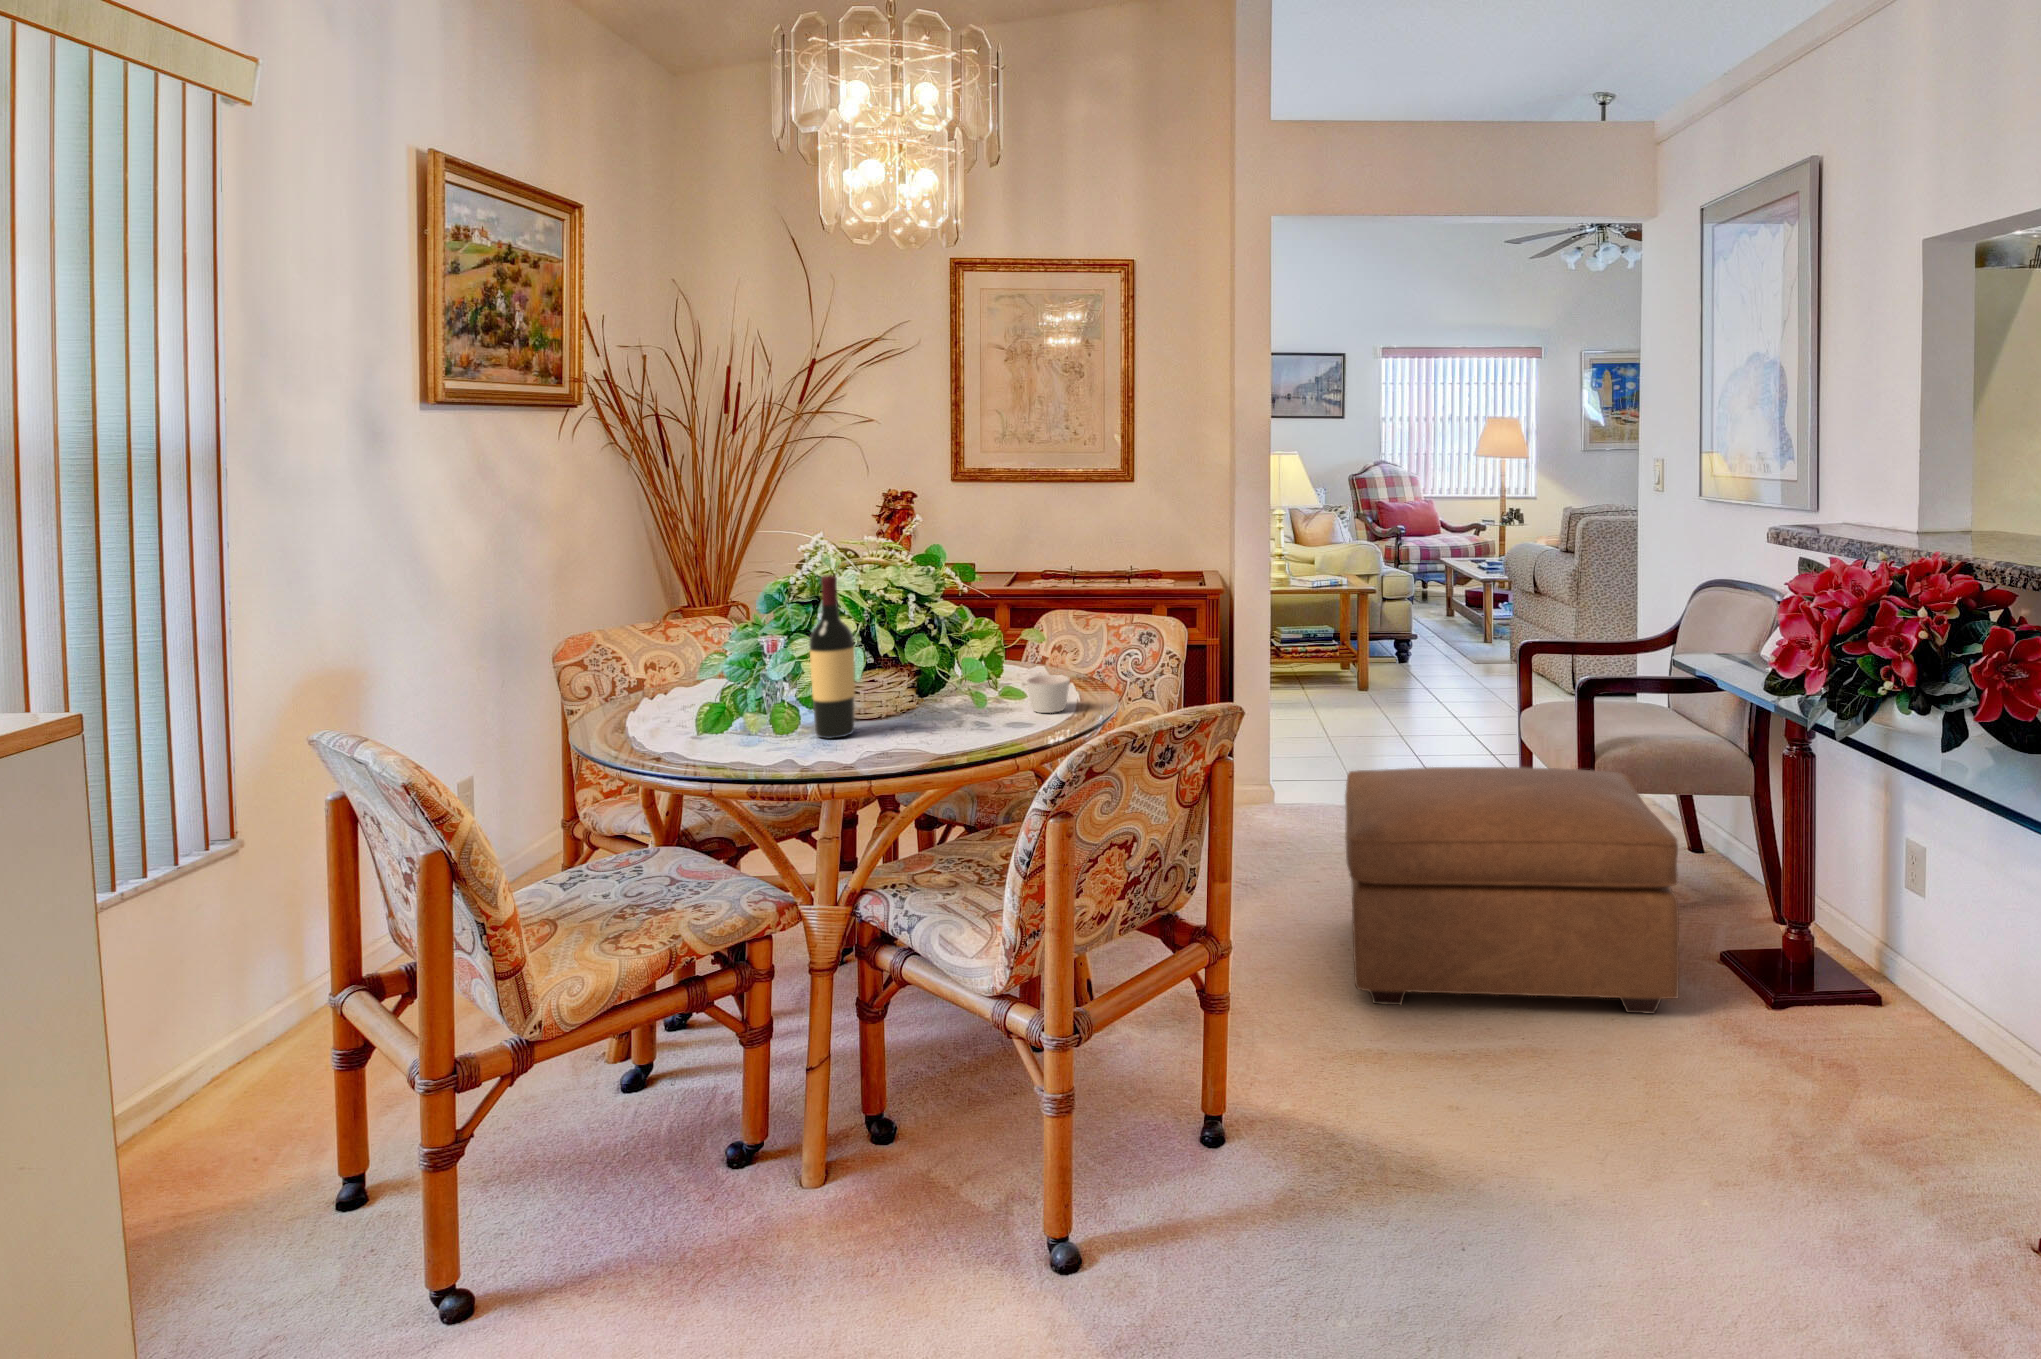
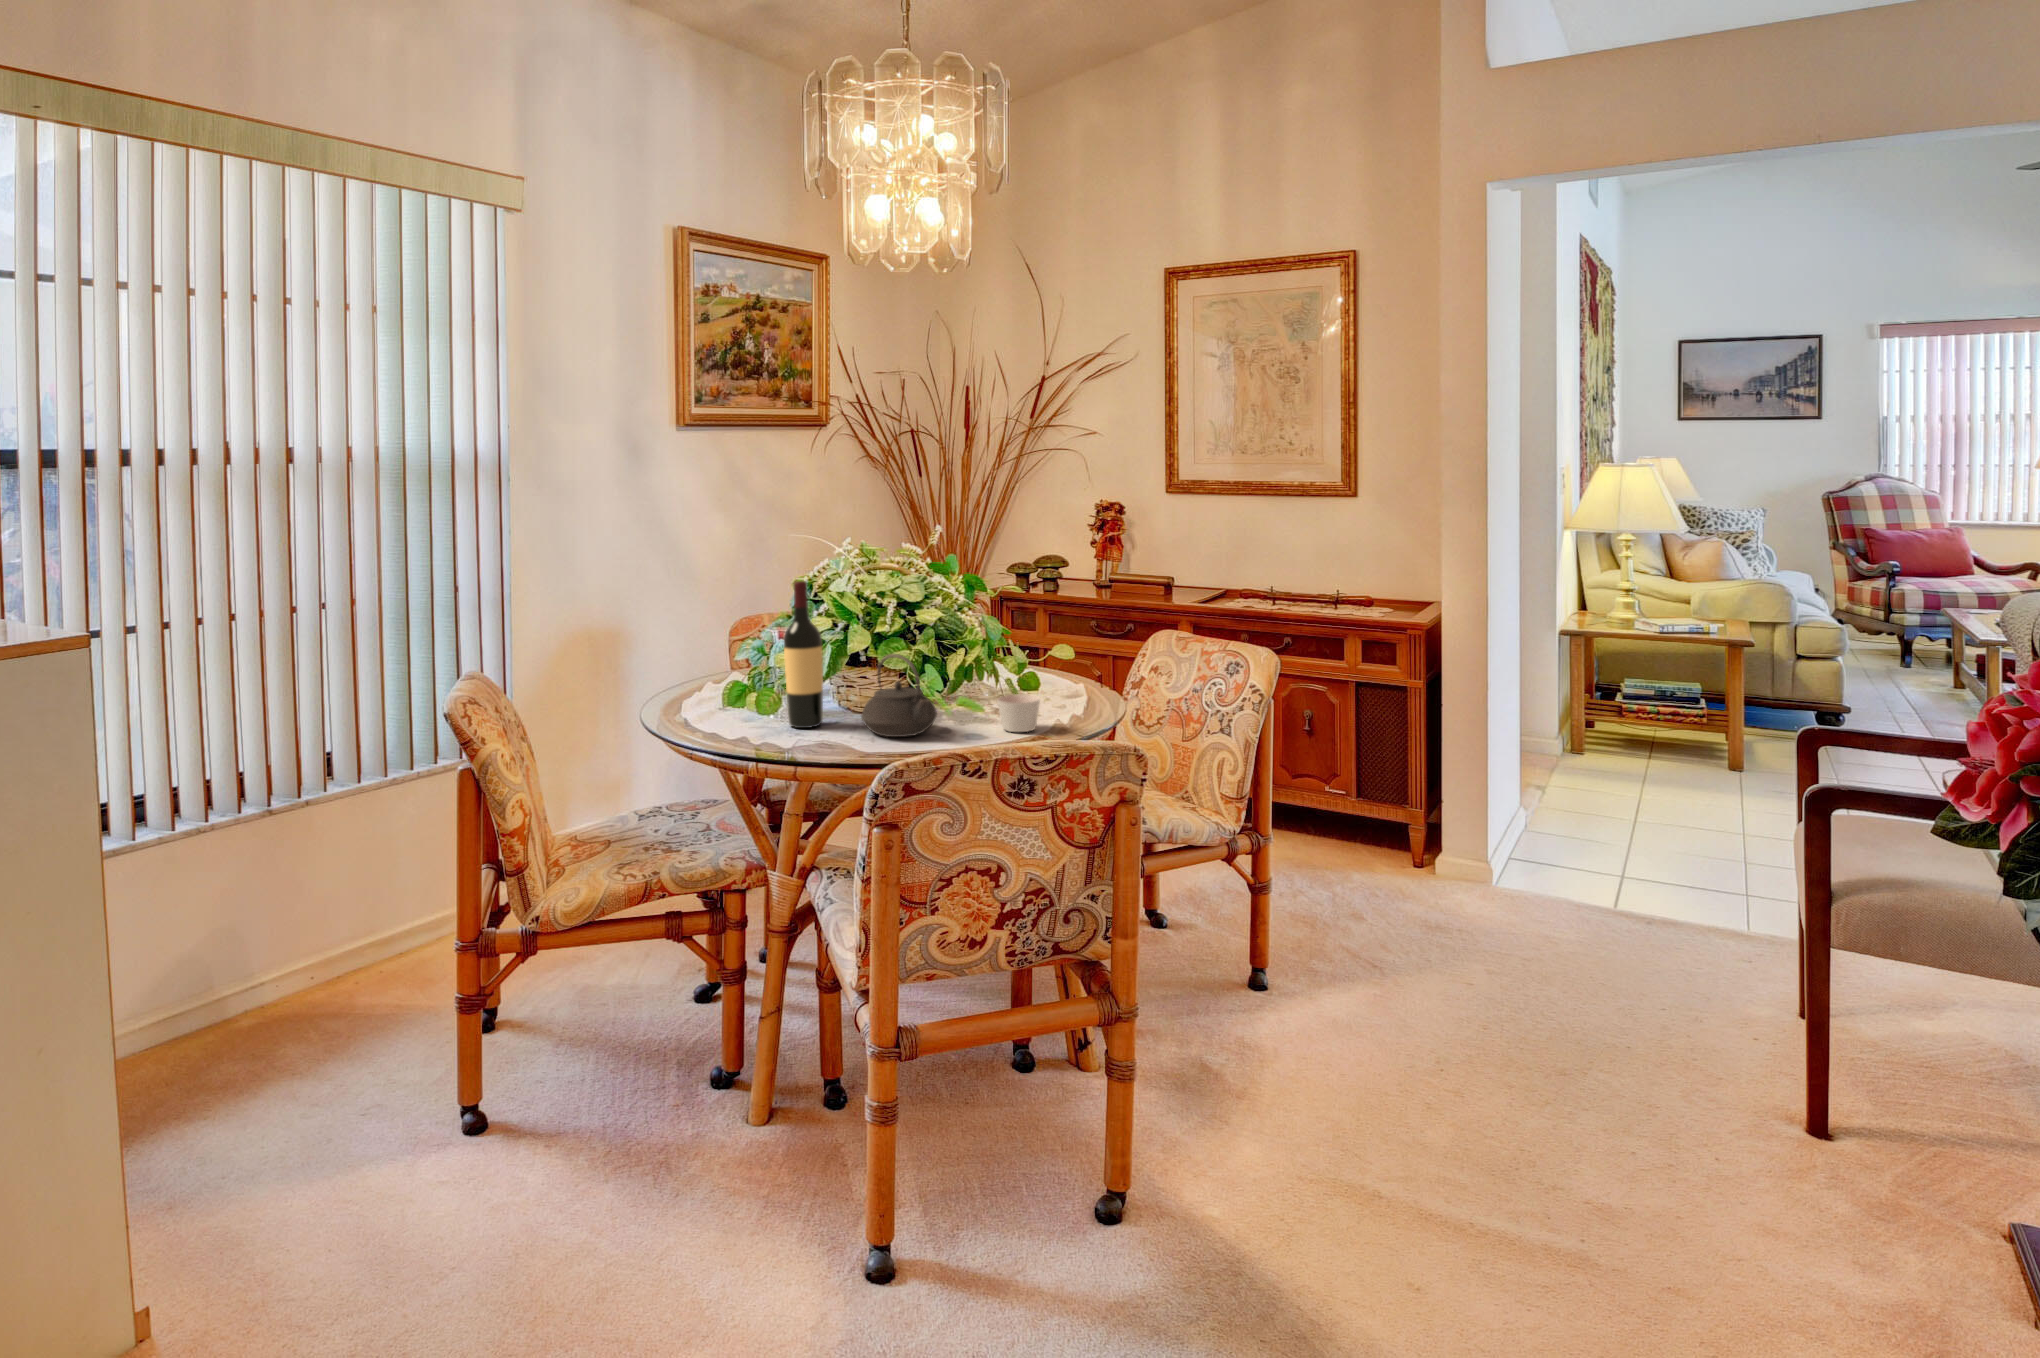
teapot: none [901,646,989,734] -> present [861,654,937,737]
ottoman: present [1345,767,1679,1014] -> none [1384,856,1882,1278]

